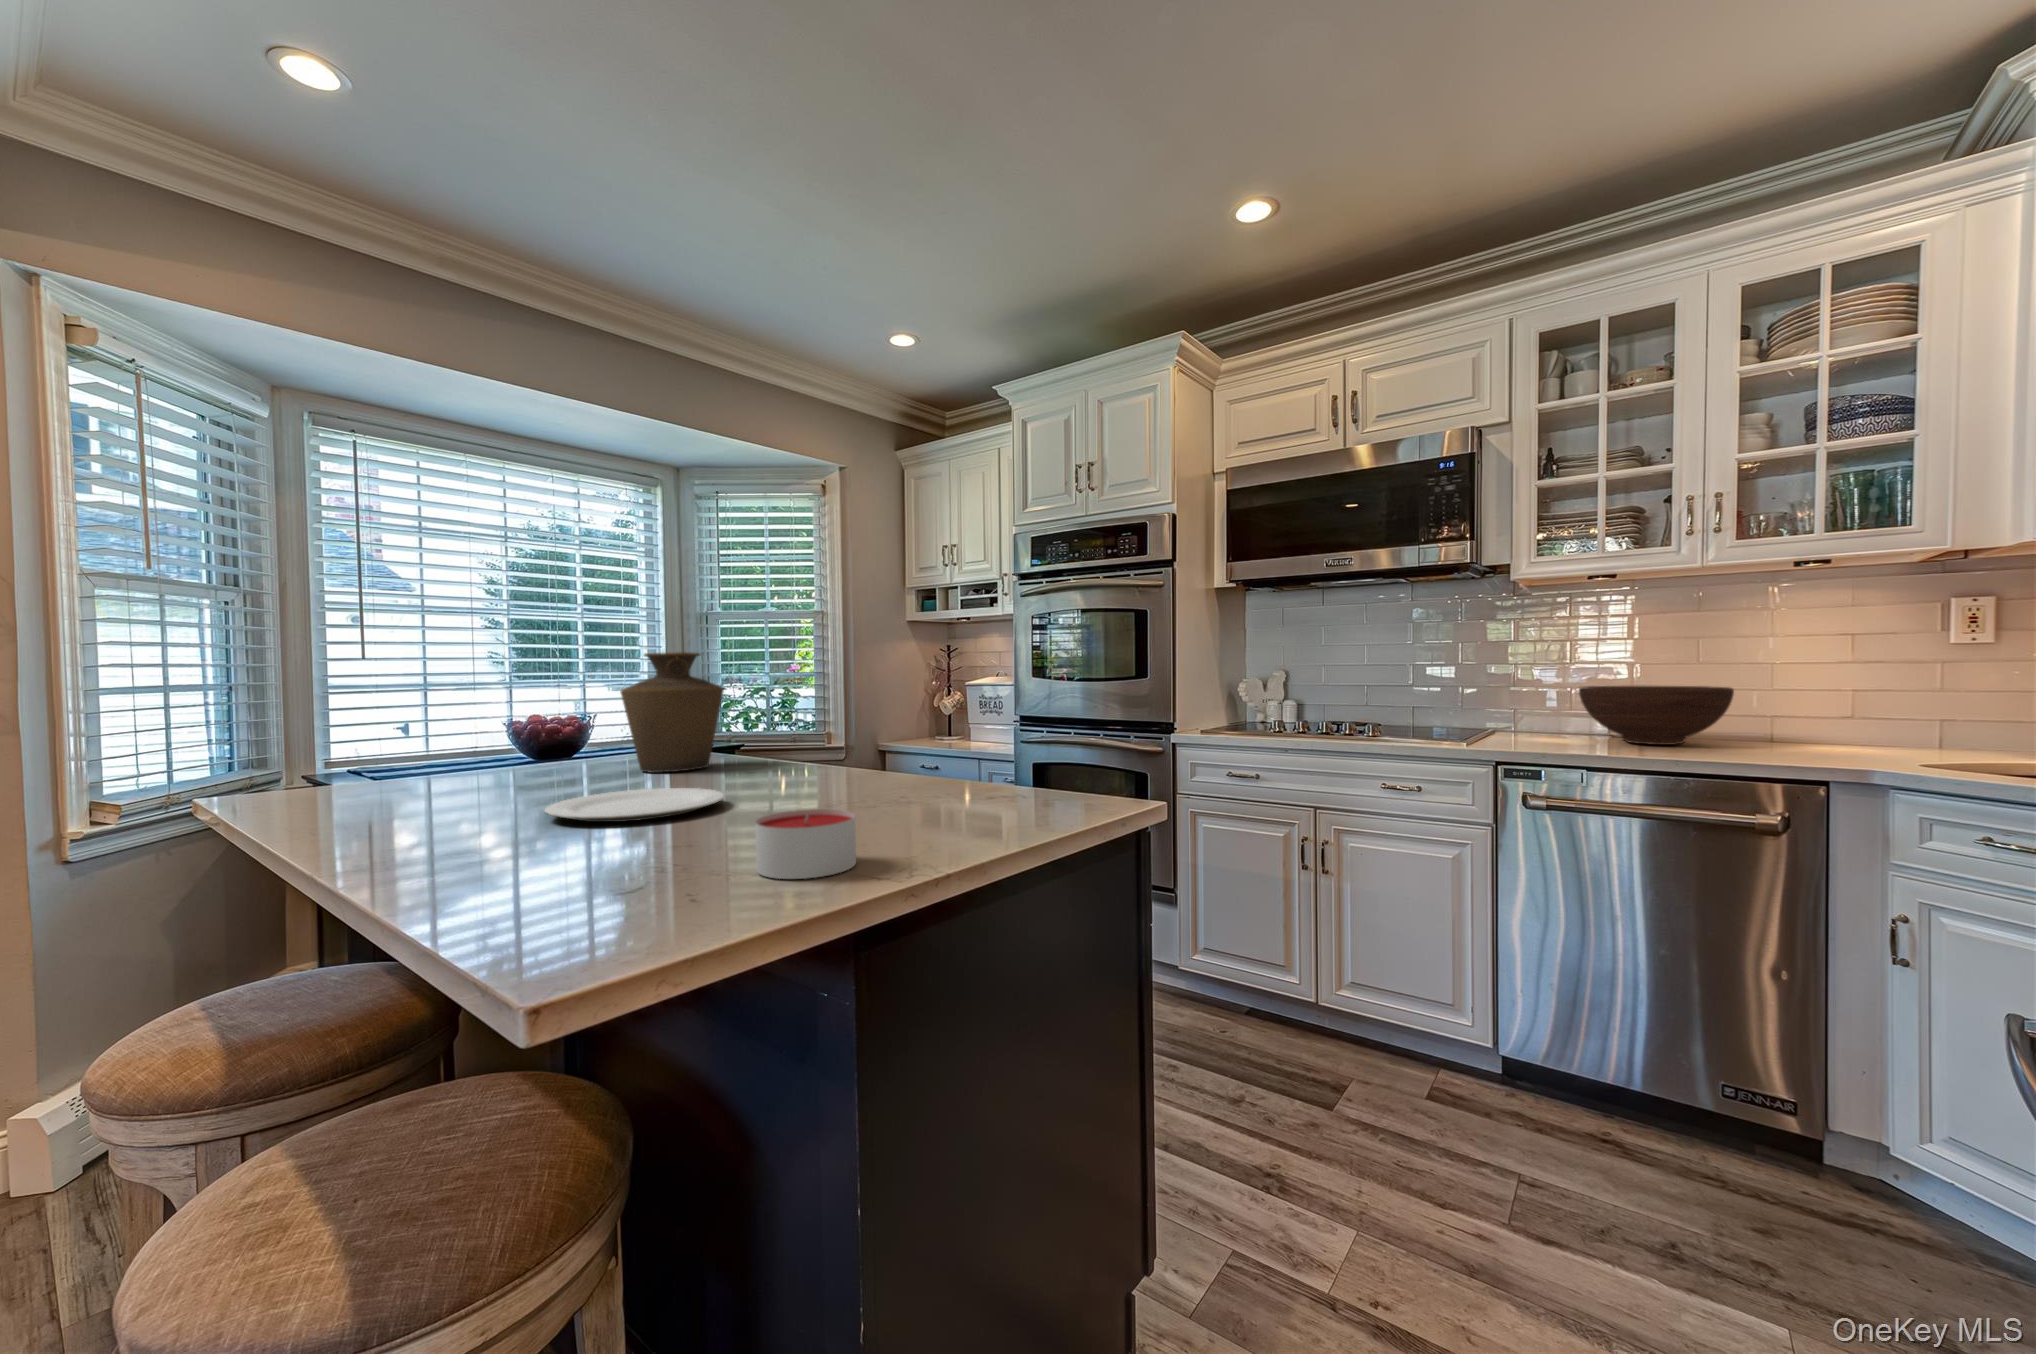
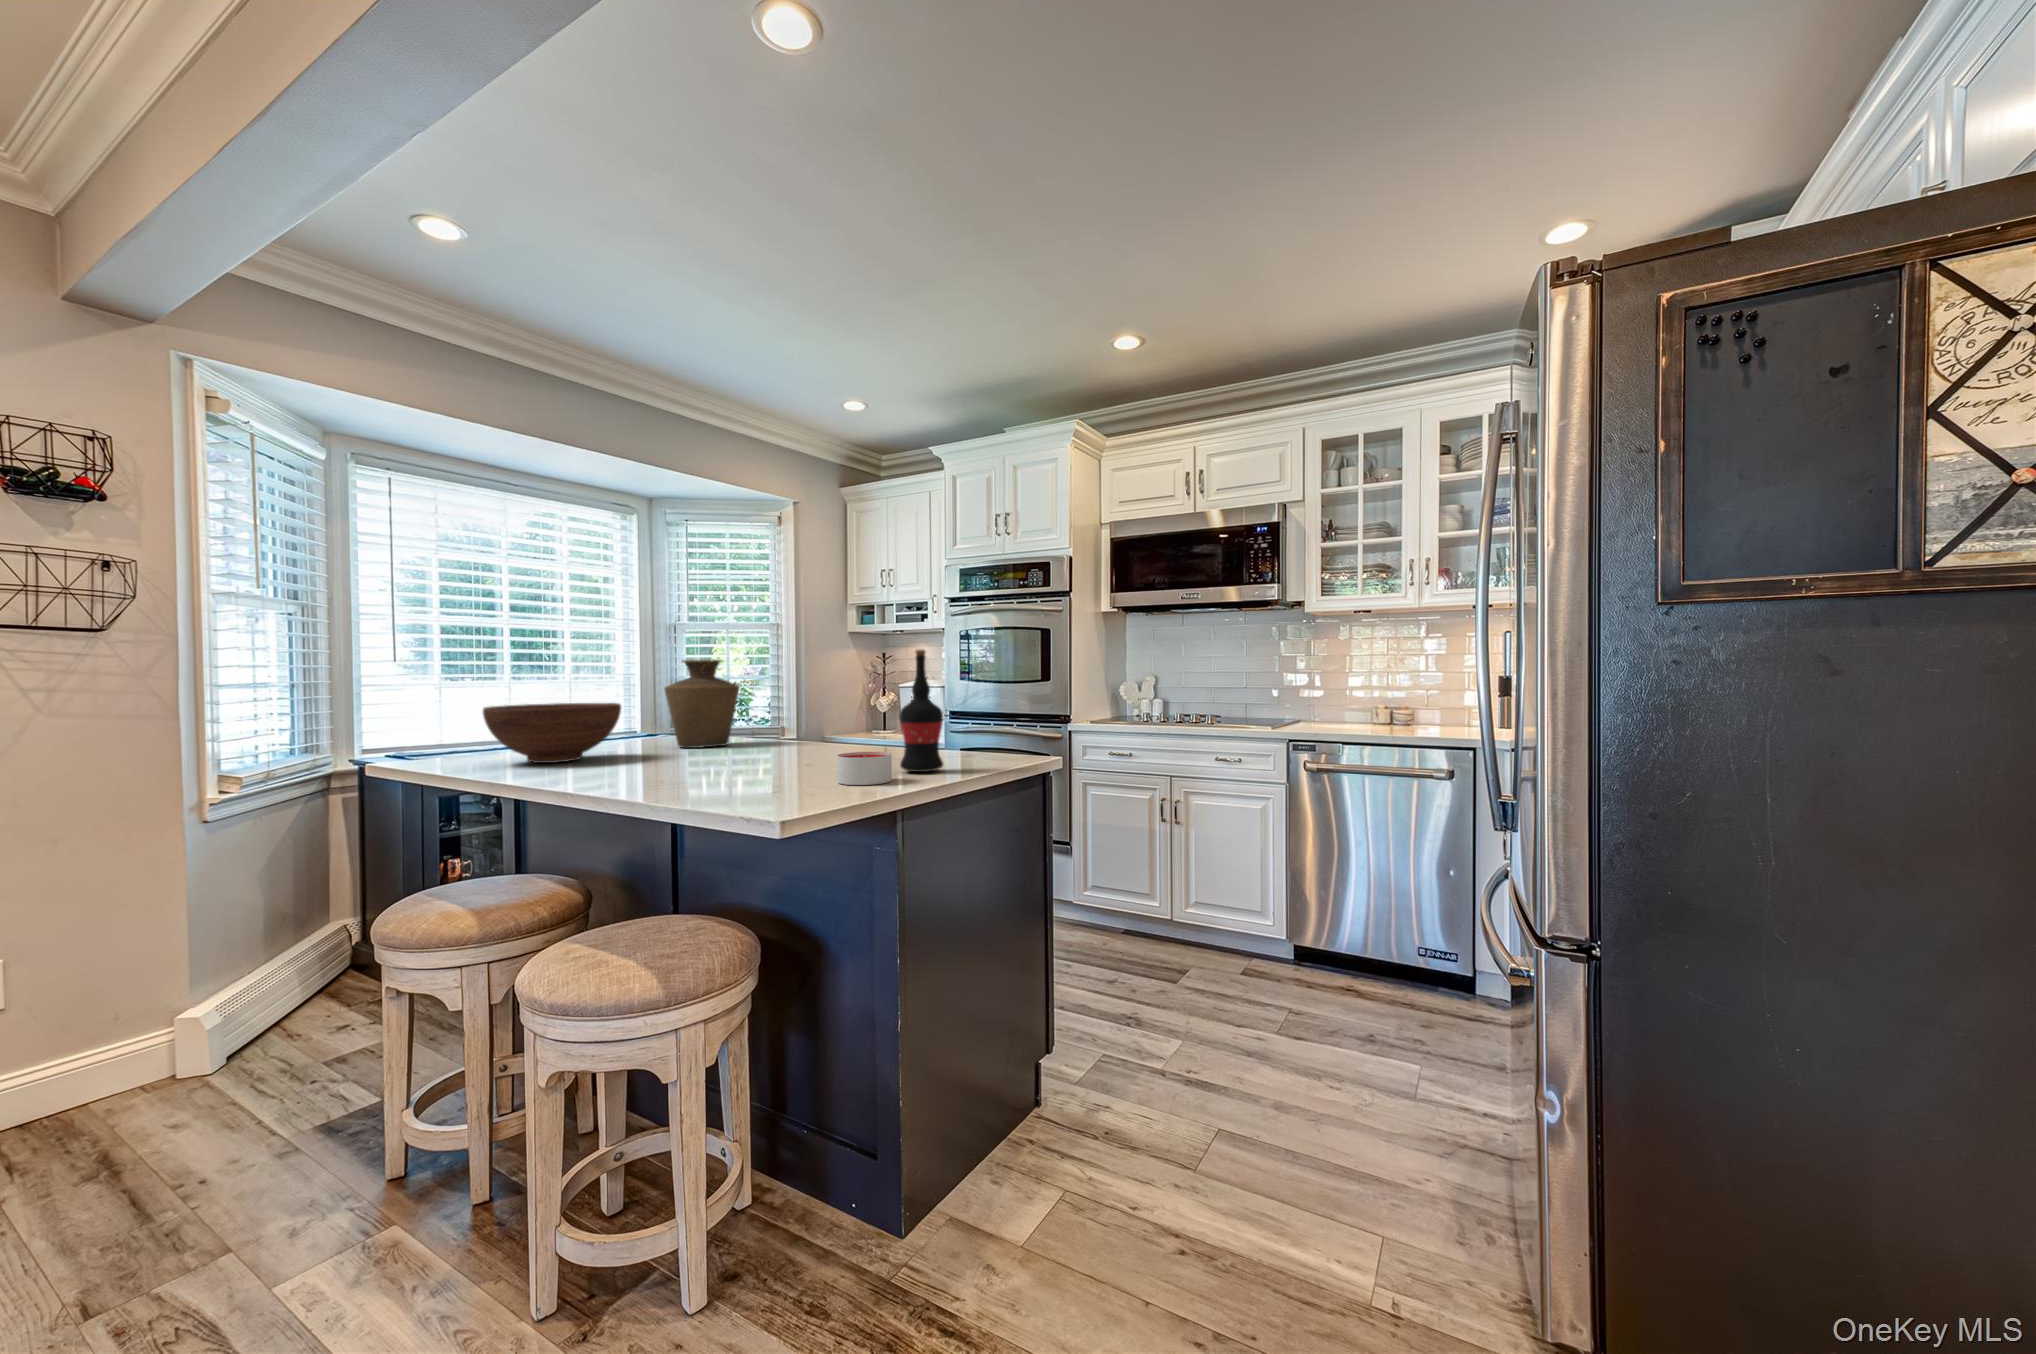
wine bottle: none [886,629,961,841] -> present [899,649,943,772]
fruit bowl: present [1579,686,1734,745] -> present [483,703,621,763]
plate: present [545,788,725,822] -> none [663,752,777,769]

